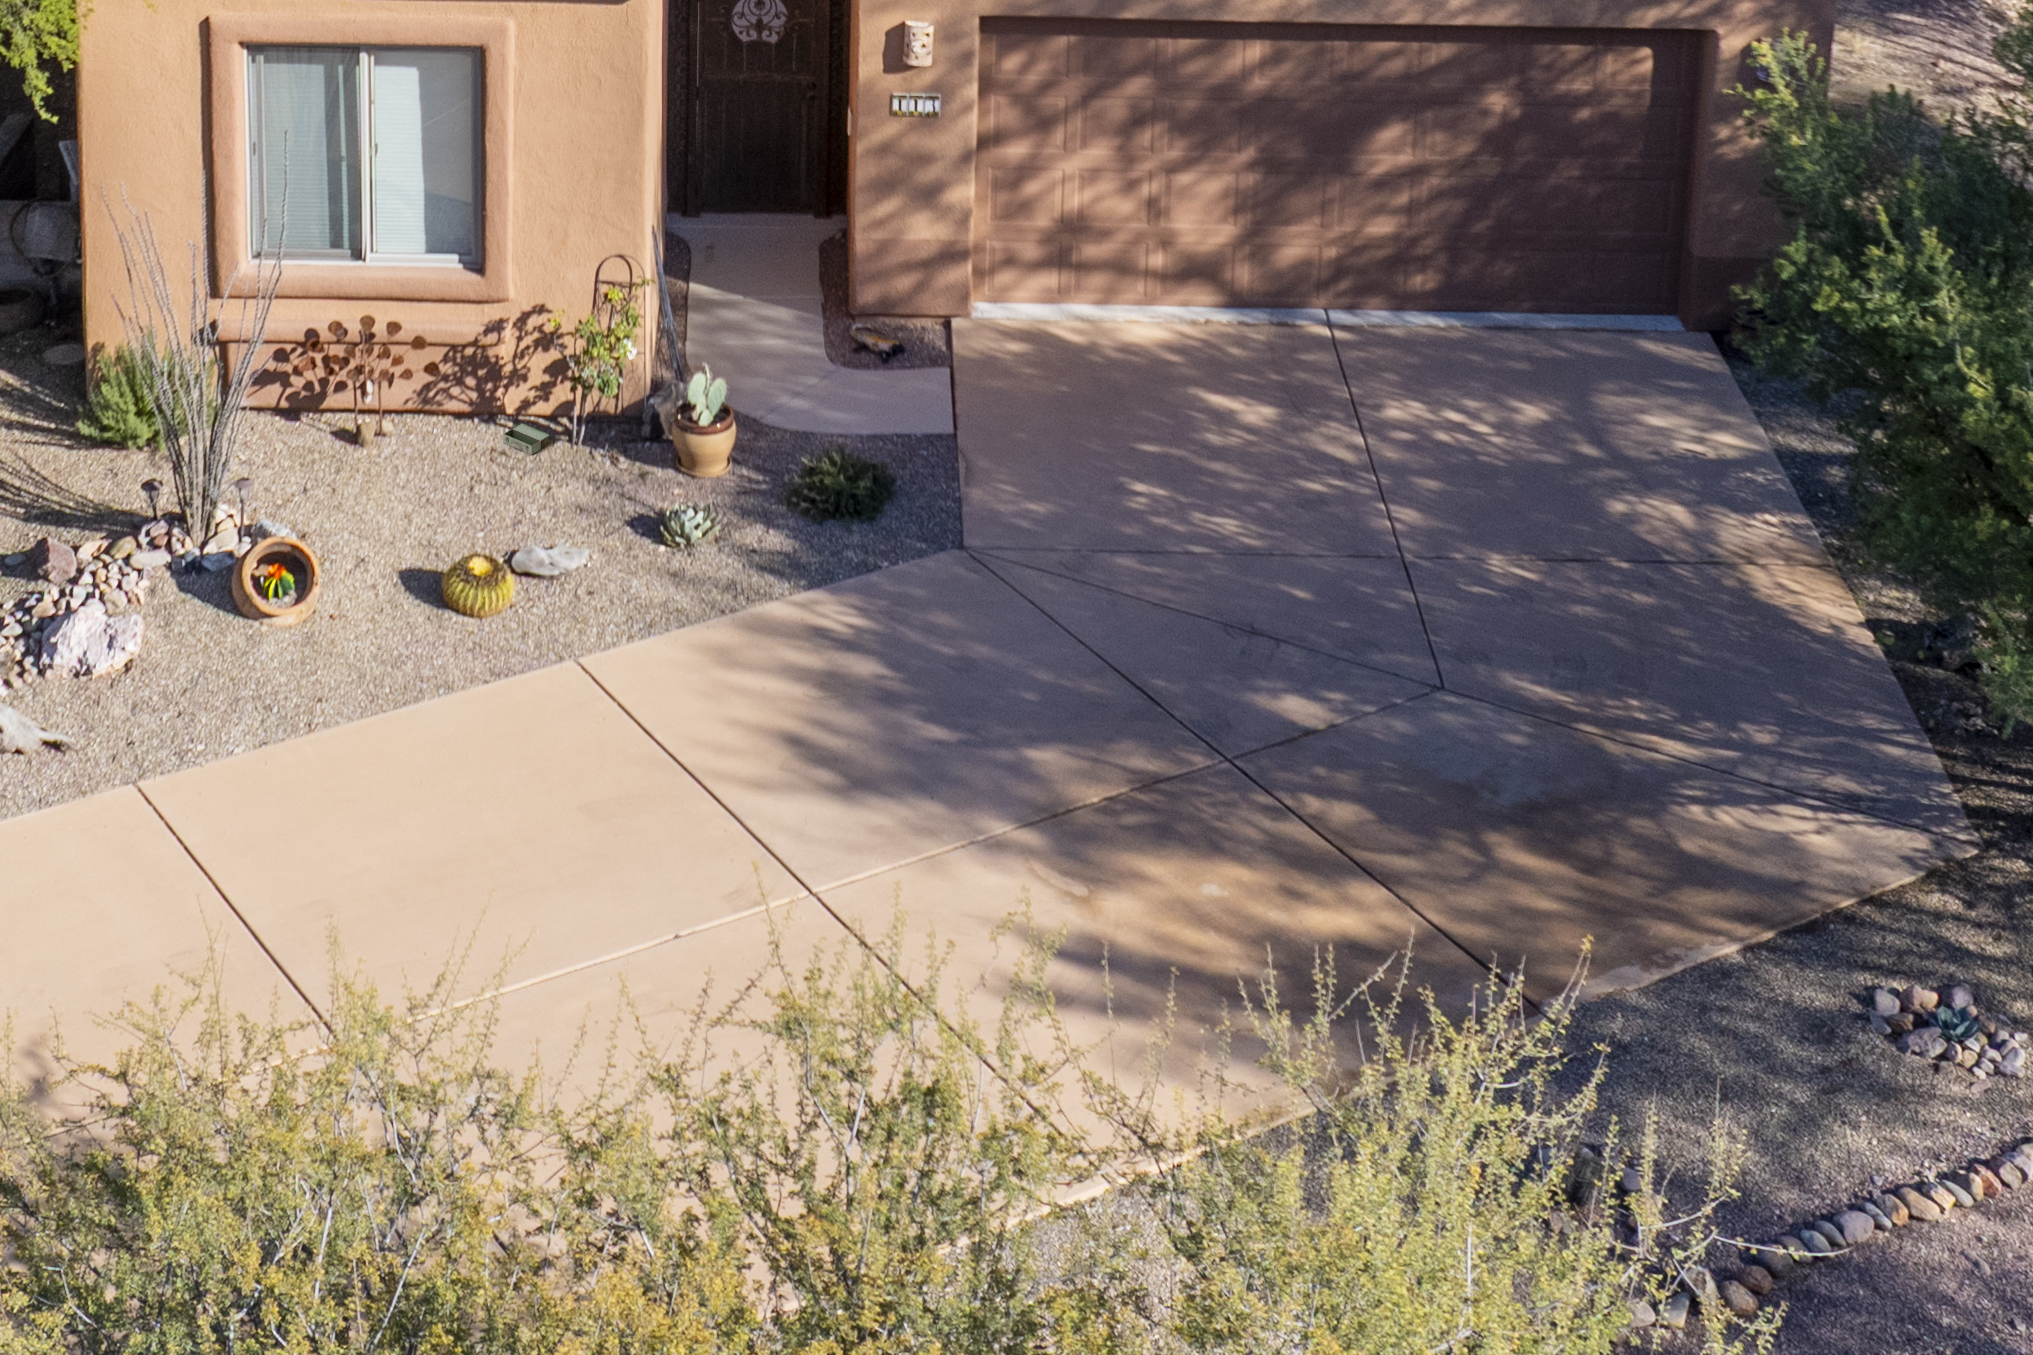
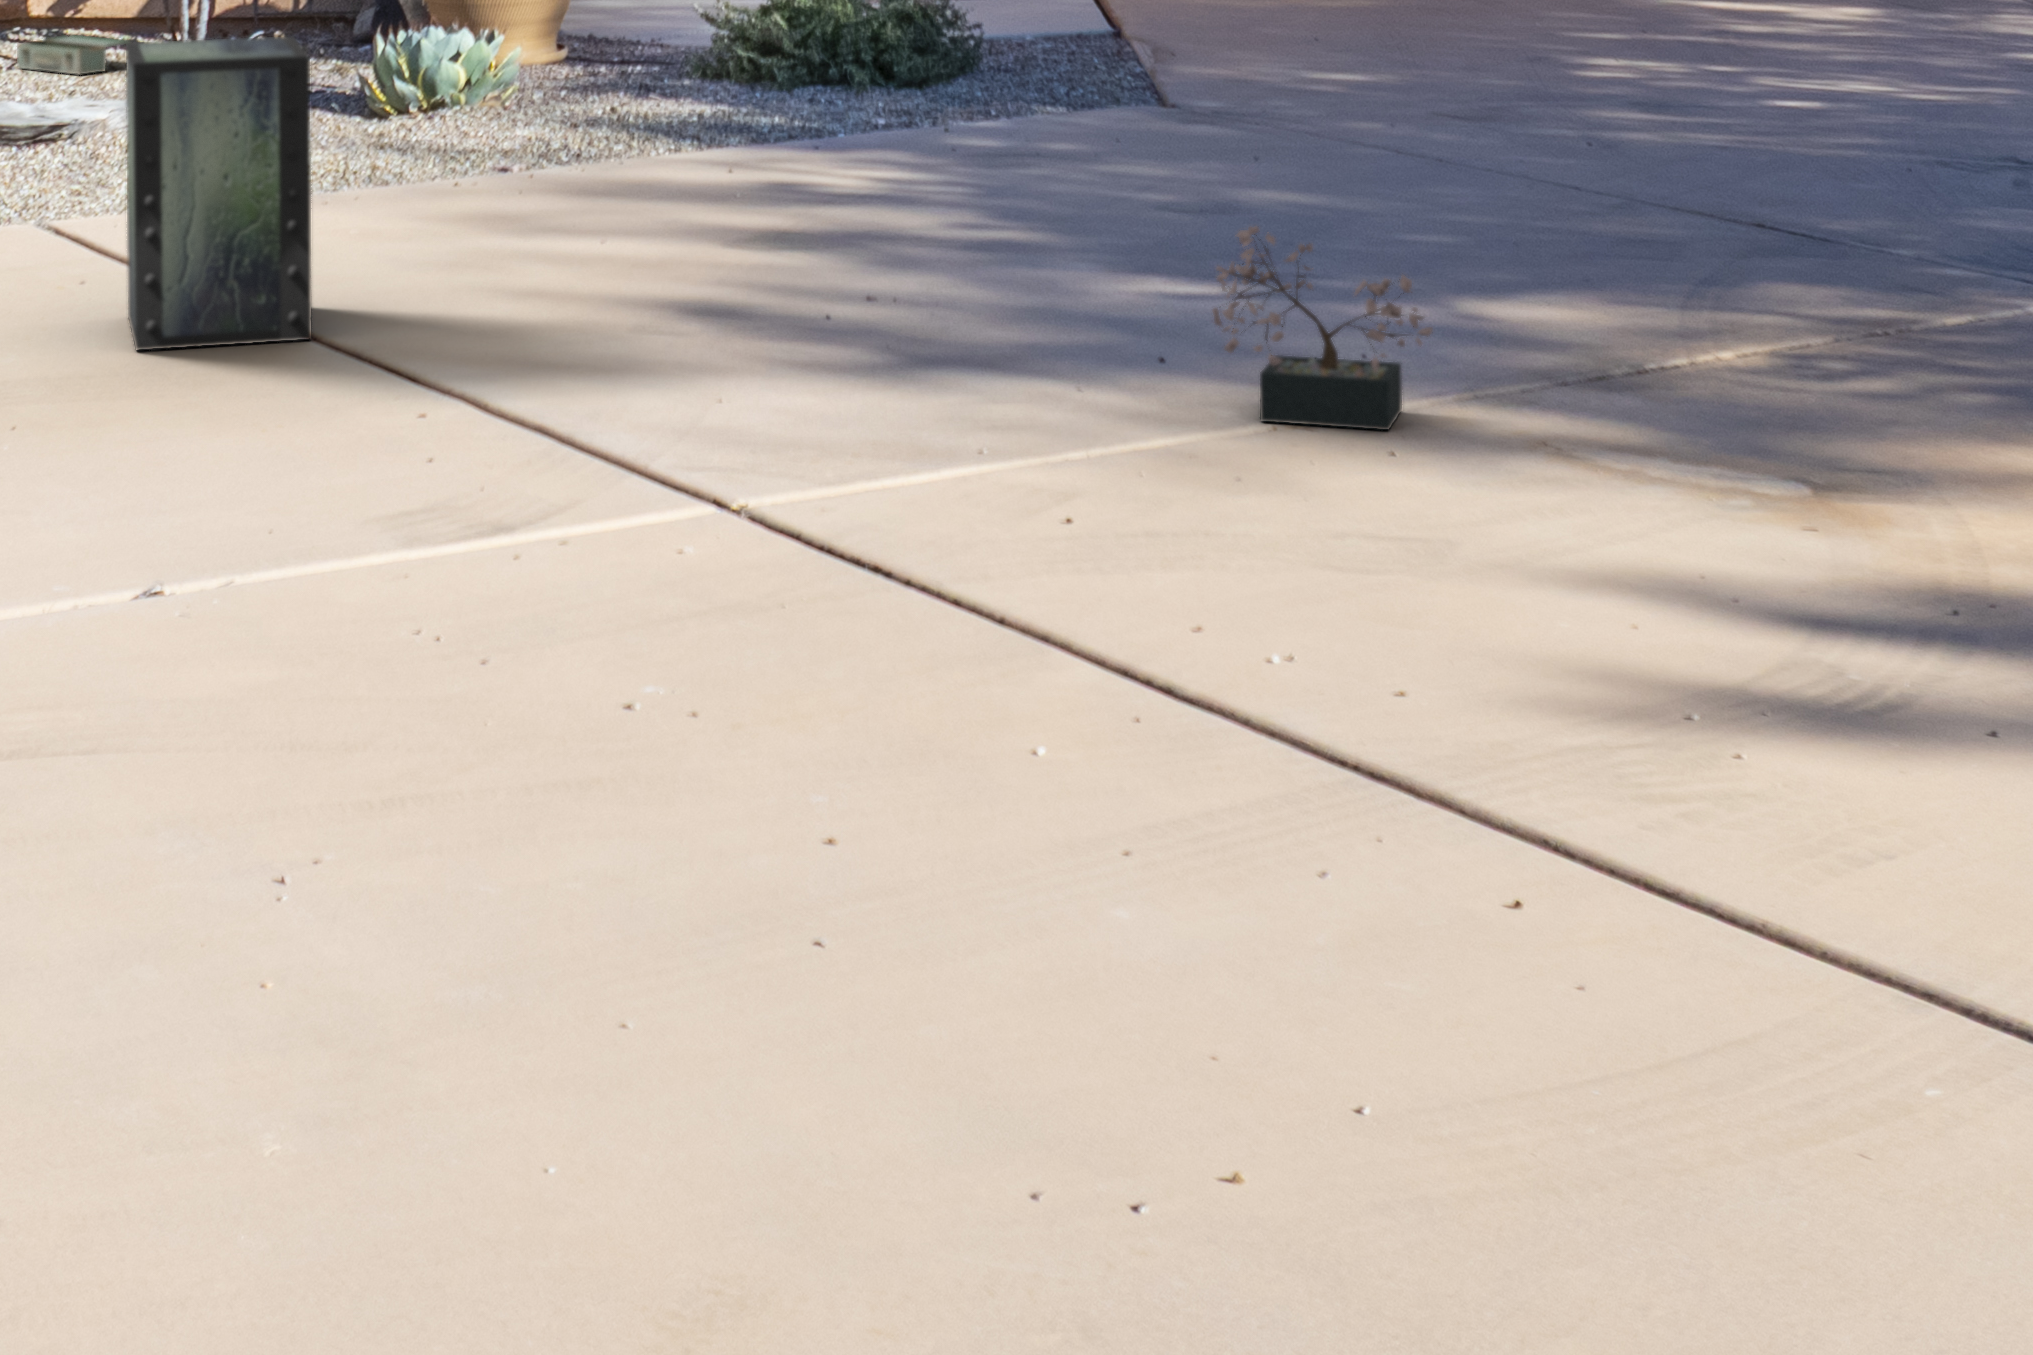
storage box: none [619,649,681,759] -> present [126,37,312,350]
decorative plant: none [945,772,1005,840] -> present [1213,226,1433,430]

